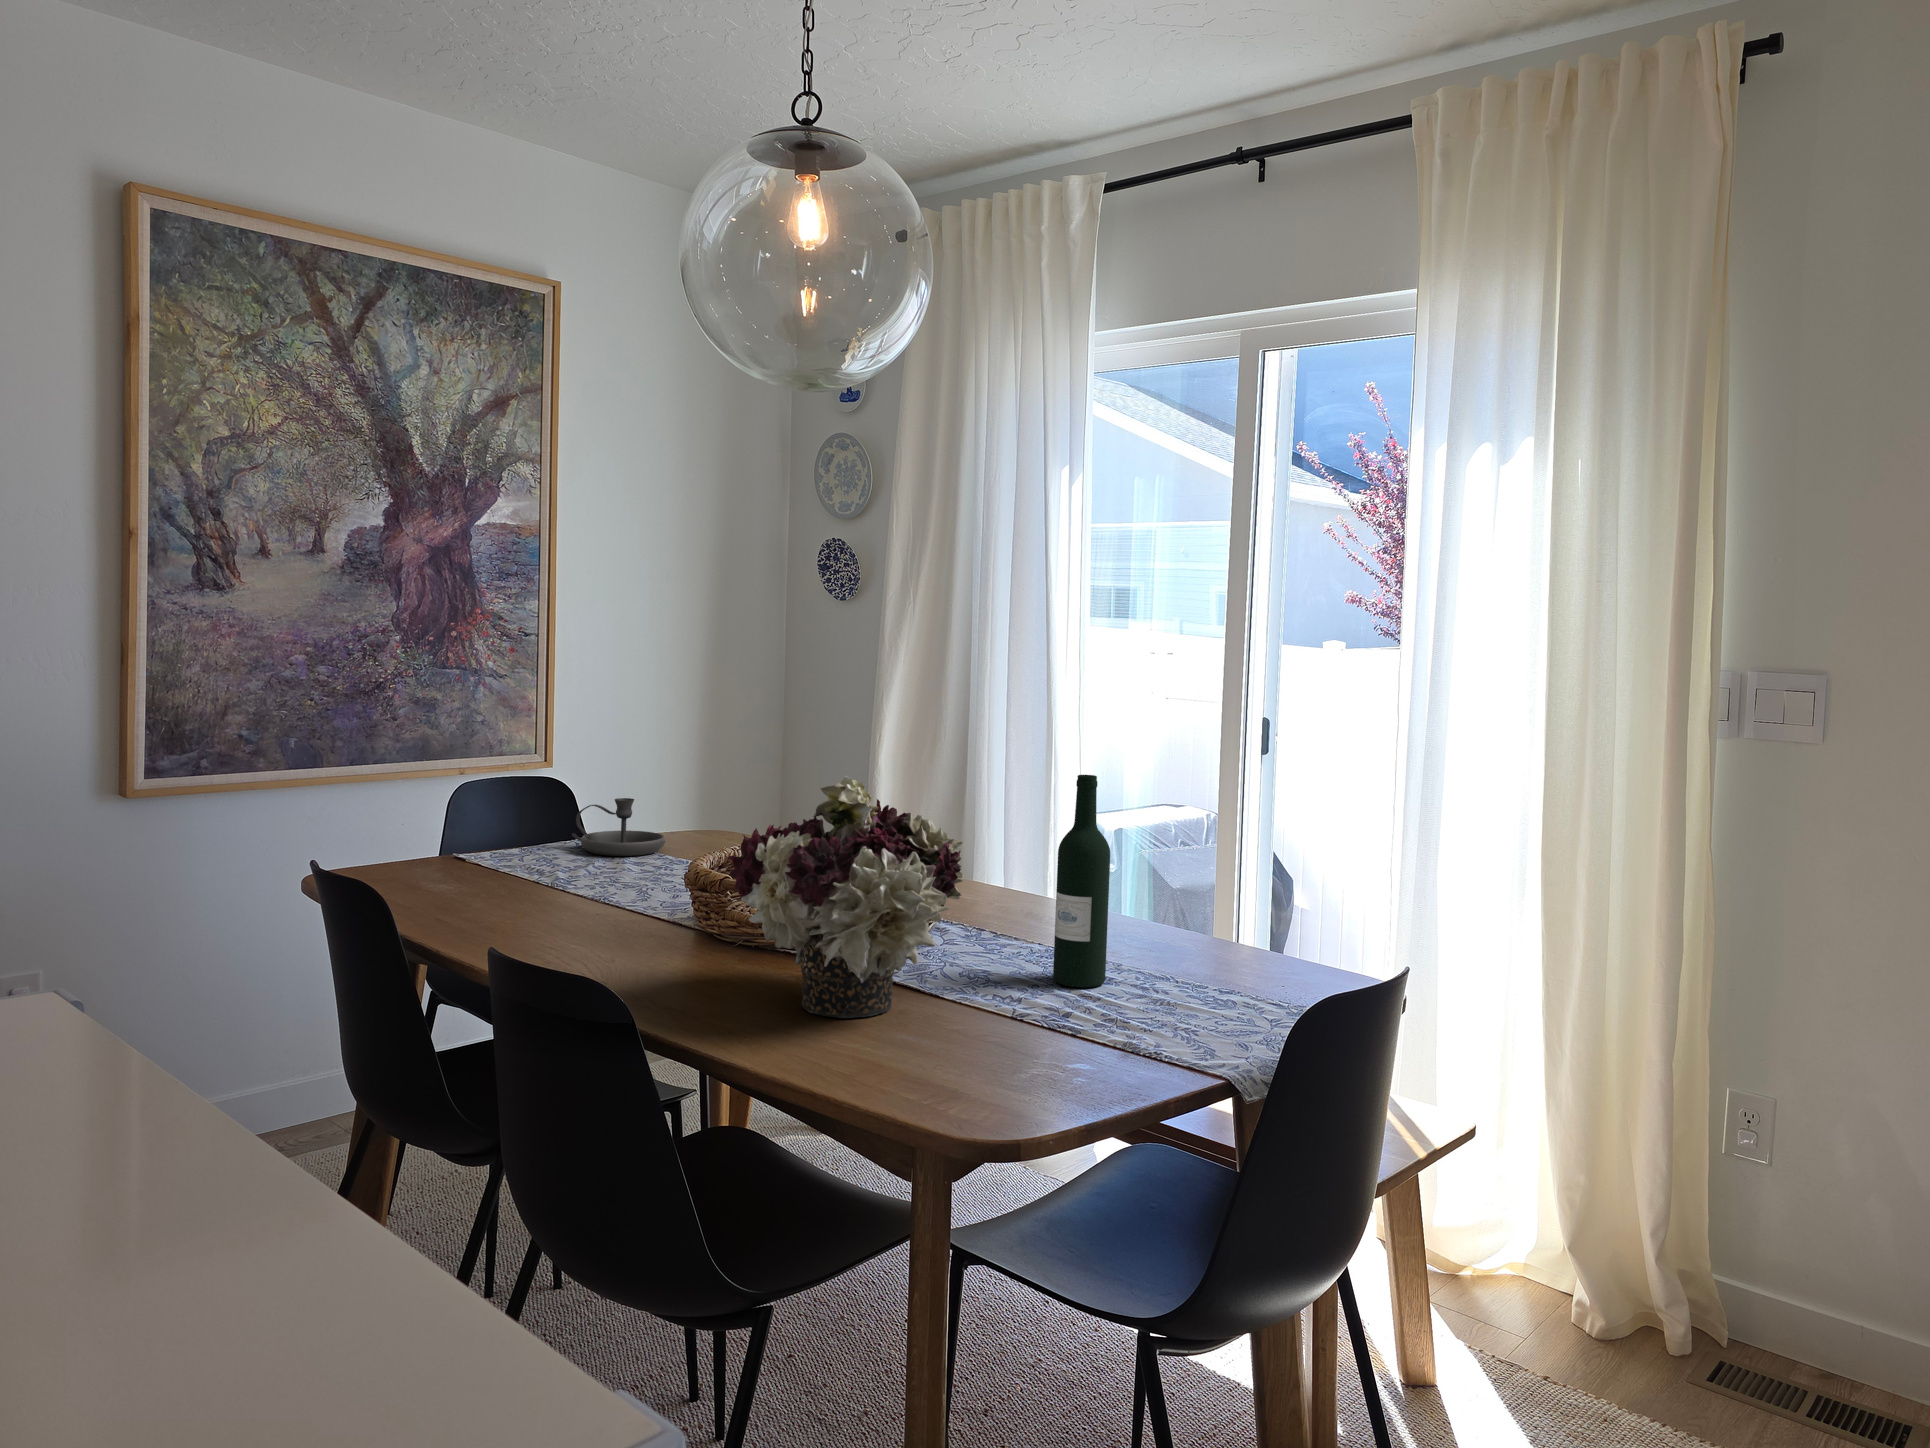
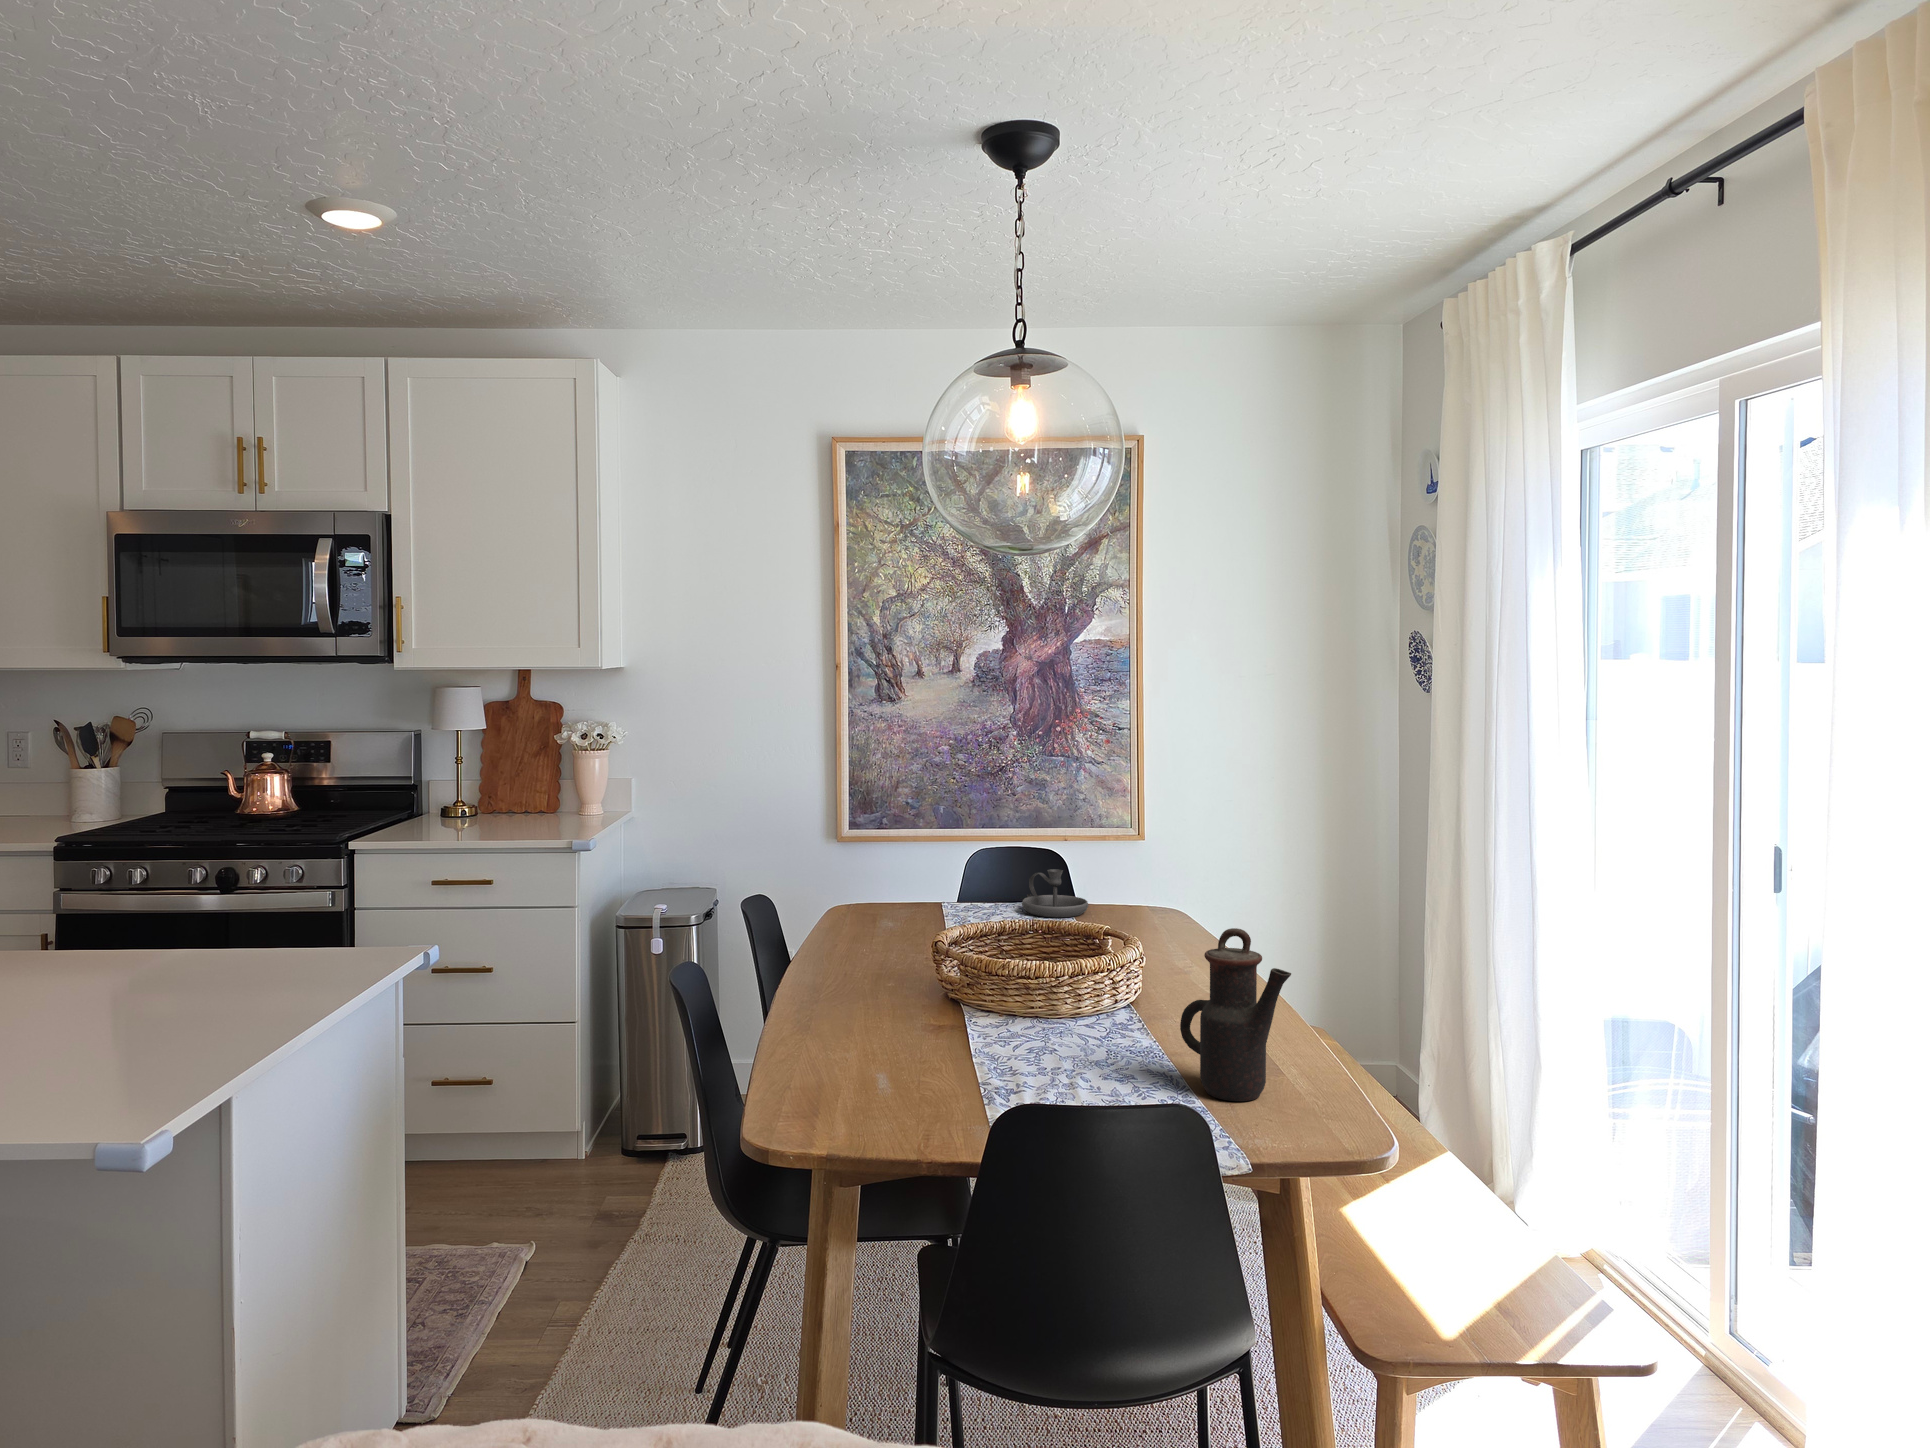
wine bottle: present [1053,775,1110,987] -> none [1078,887,1128,1087]
flower arrangement: present [728,776,963,1018] -> none [807,870,973,1066]
teapot: none [1124,805,1263,975] -> present [1180,928,1291,1101]

